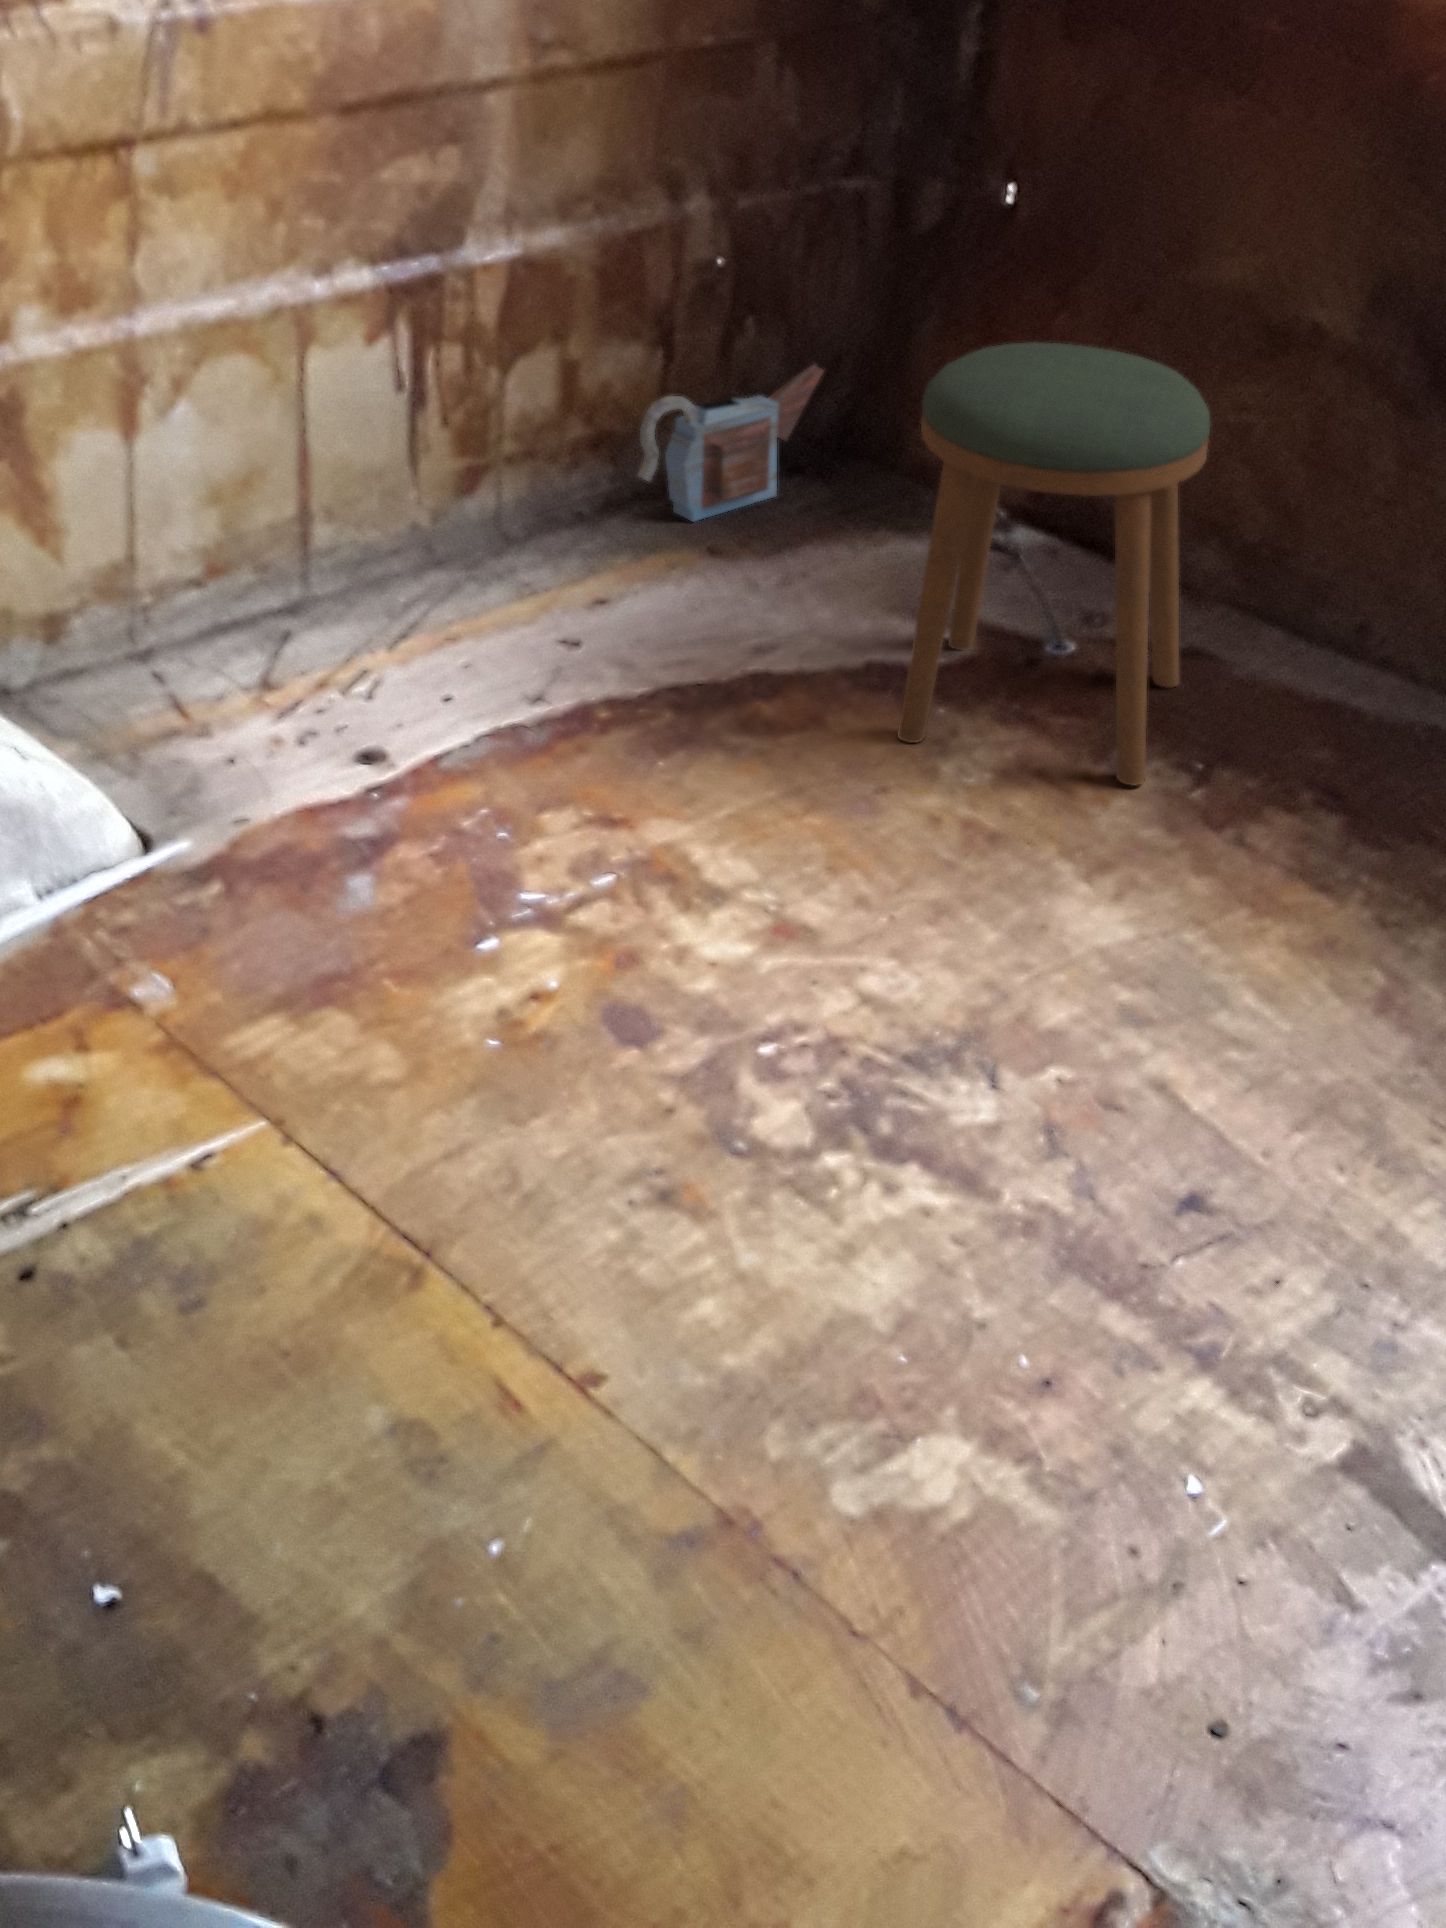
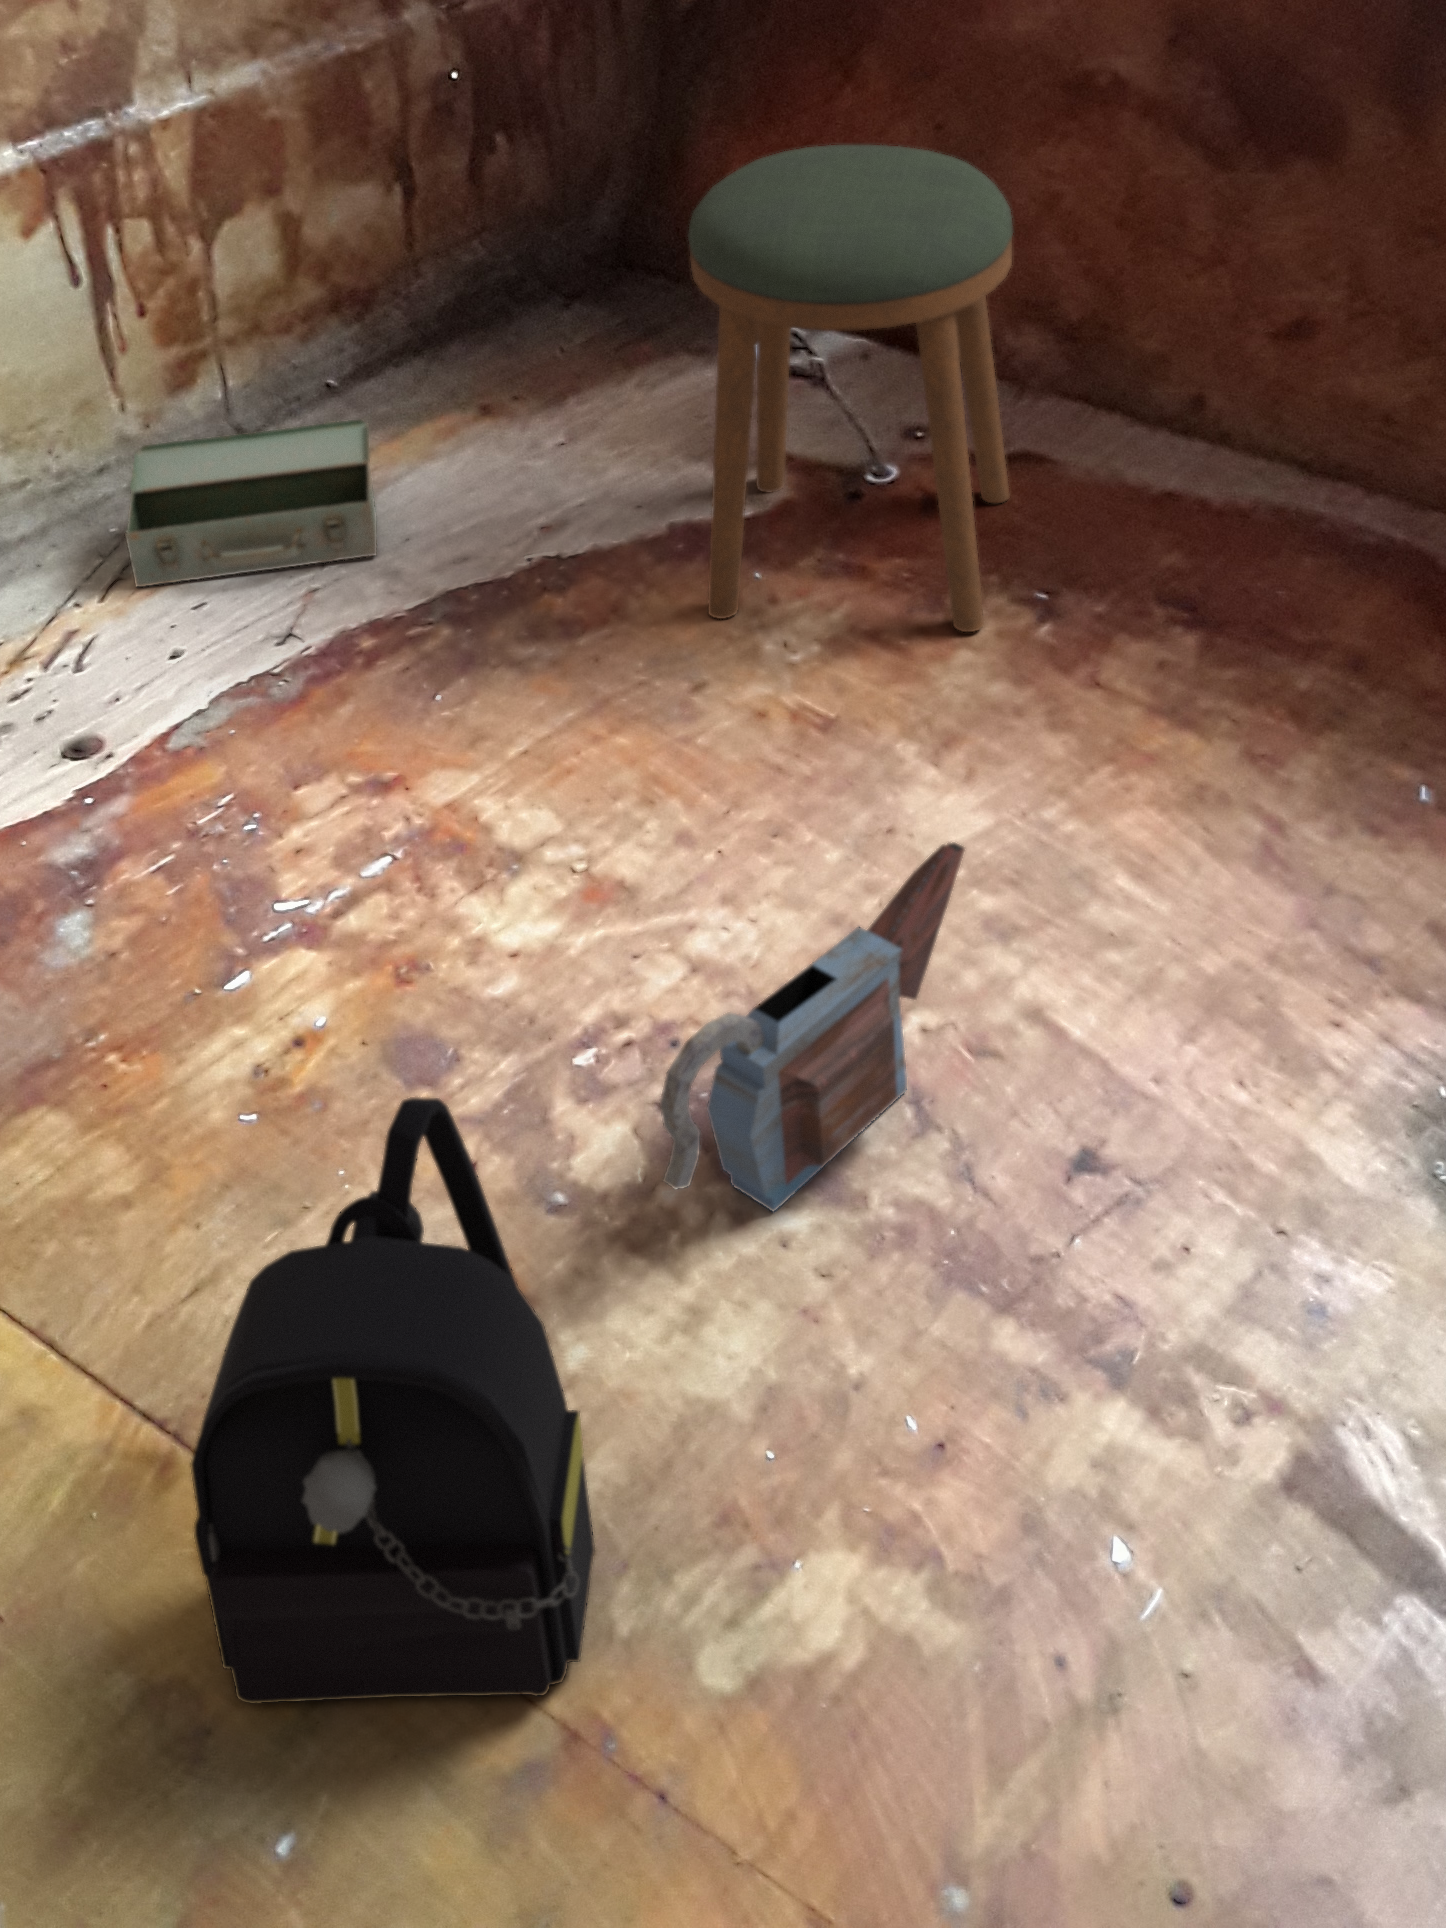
watering can: present [638,365,824,521] -> present [660,843,965,1212]
toolbox: none [414,534,618,651] -> present [126,420,377,587]
backpack: none [464,970,763,1473] -> present [190,1097,595,1704]

